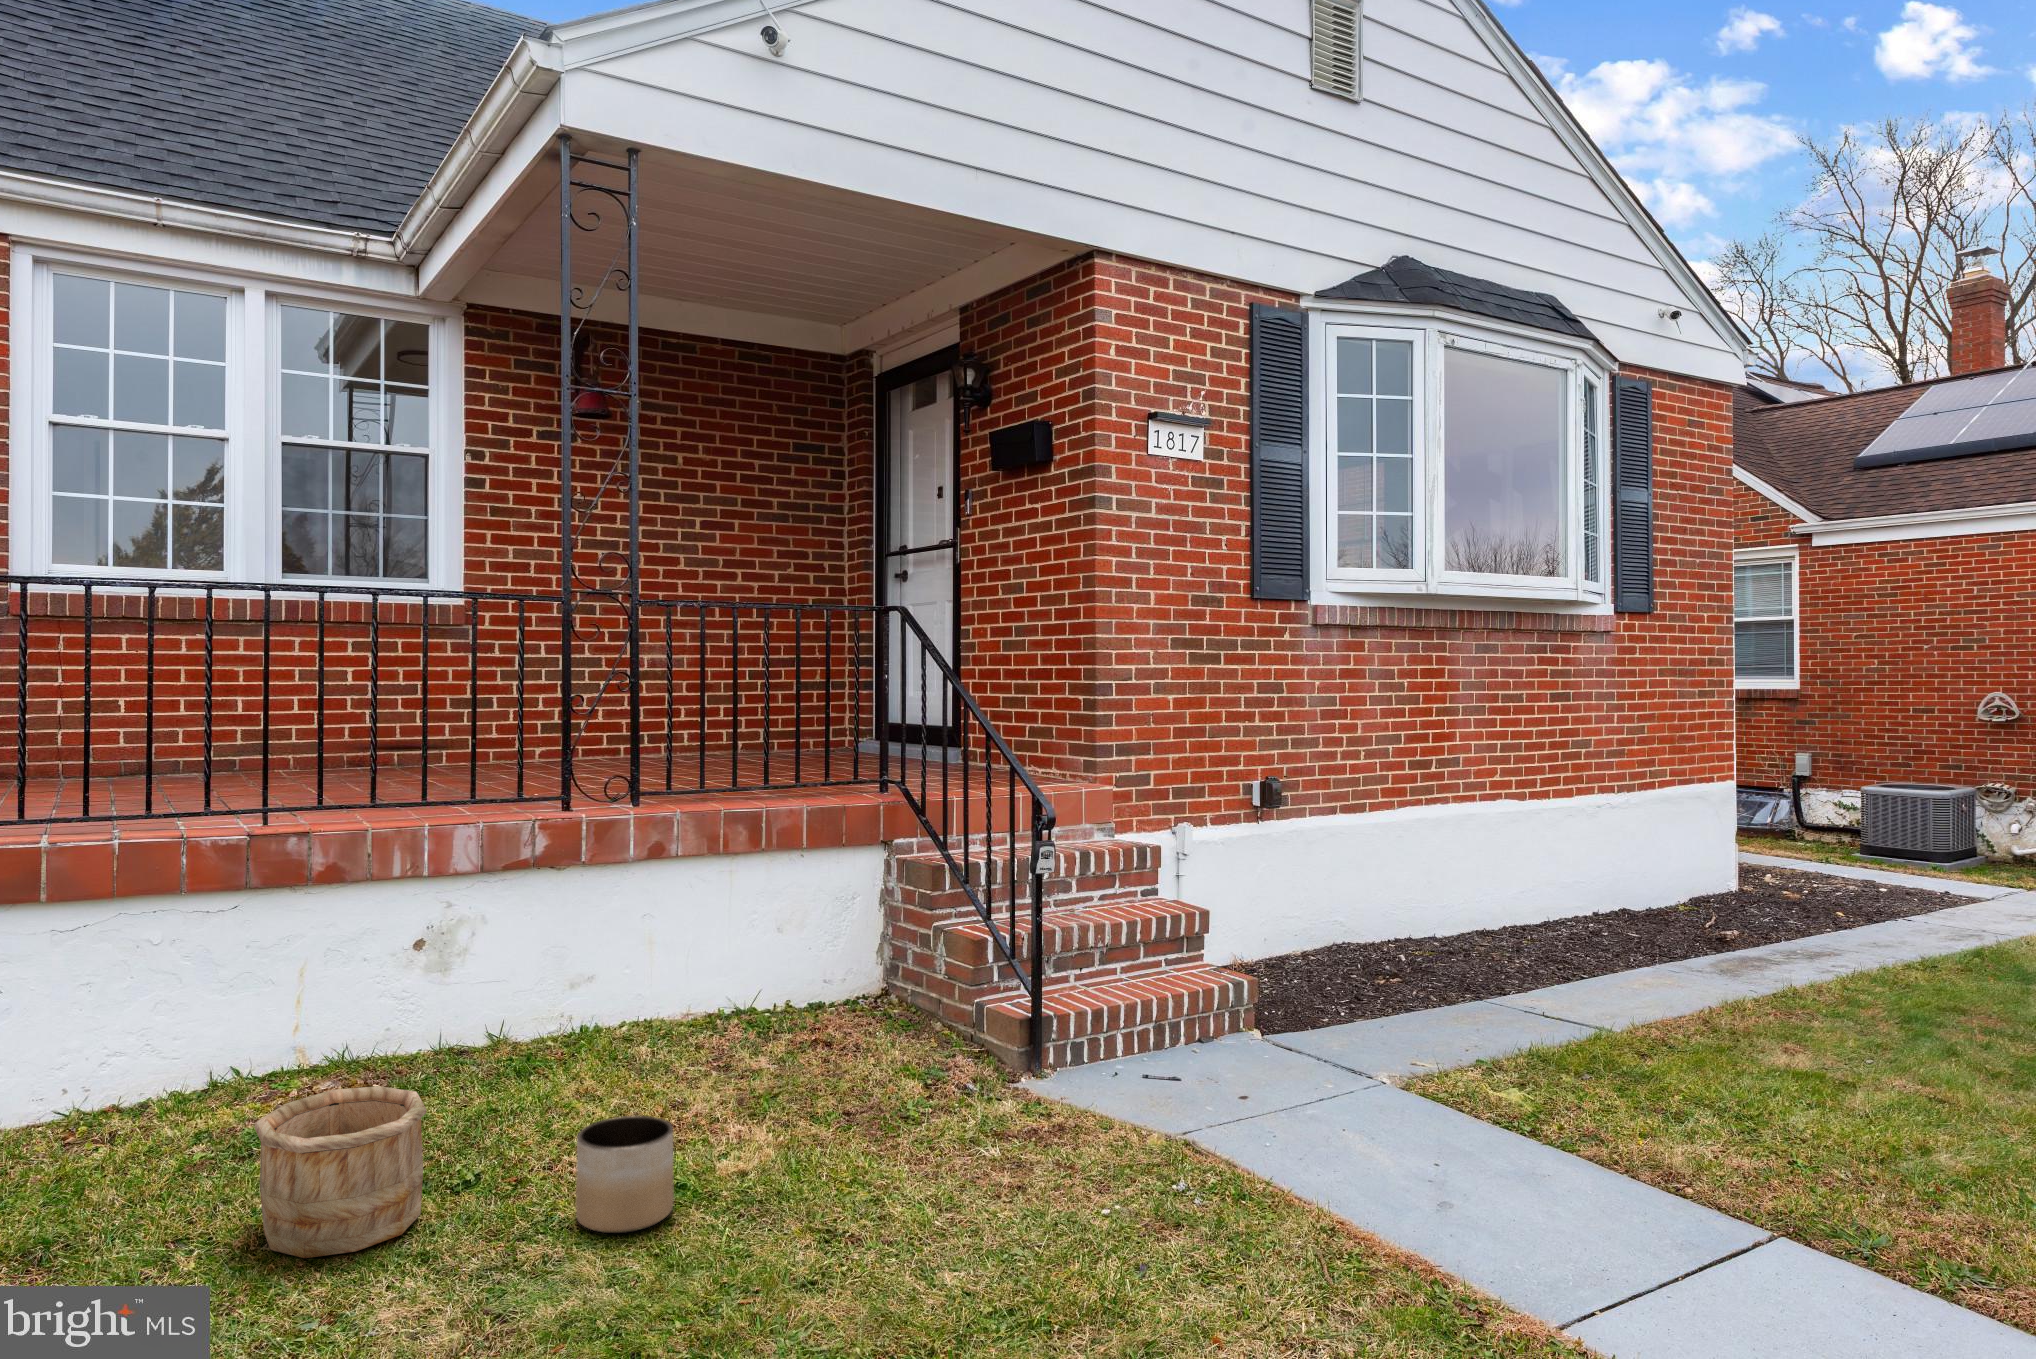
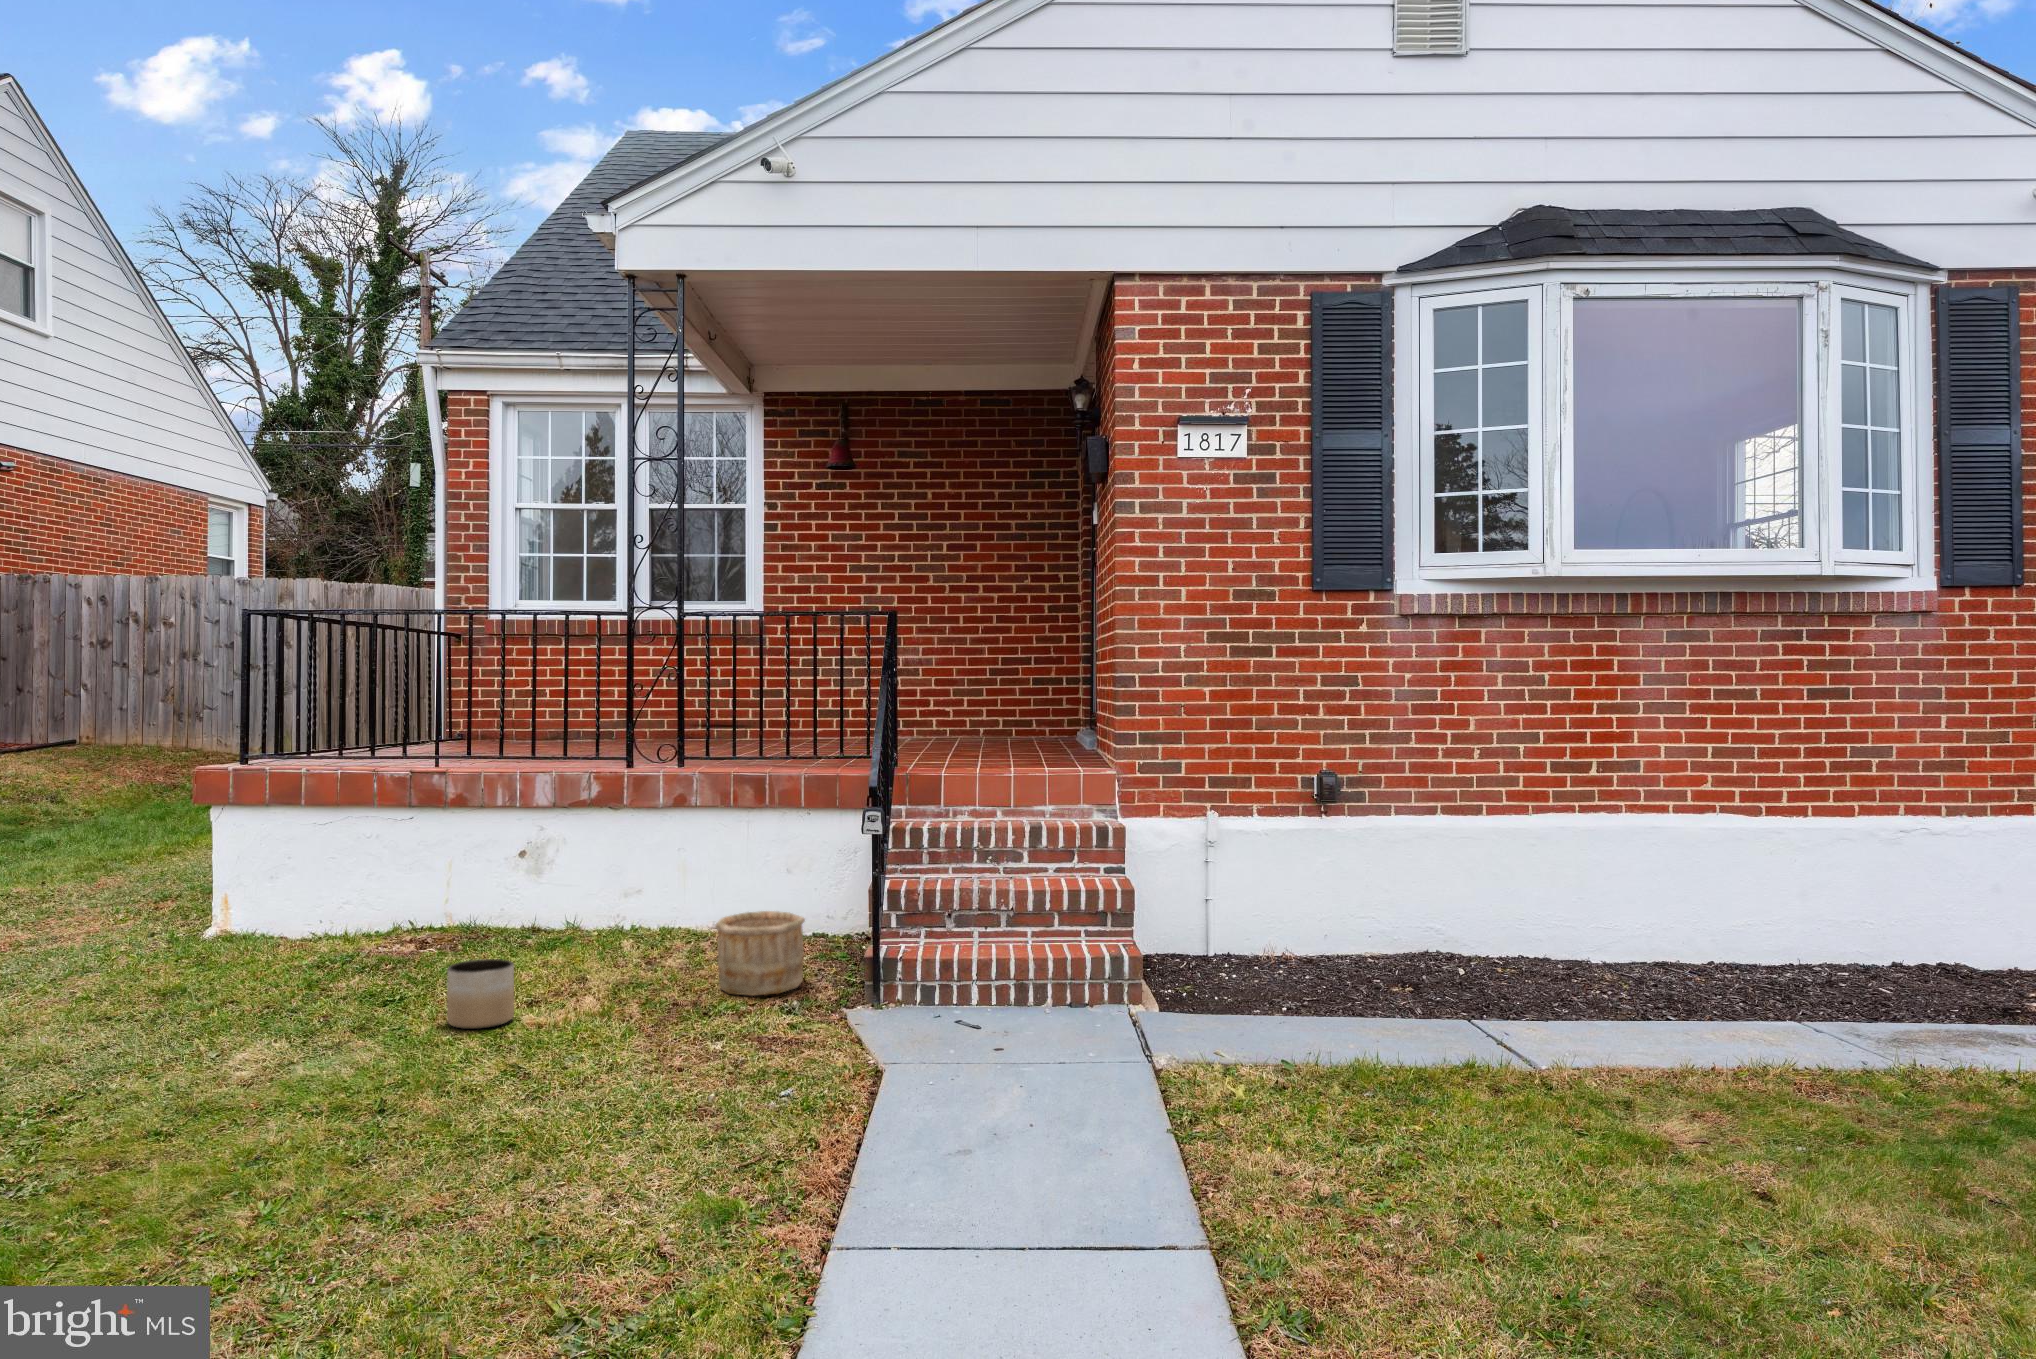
wooden bucket: present [254,1086,426,1258] -> present [715,911,805,996]

